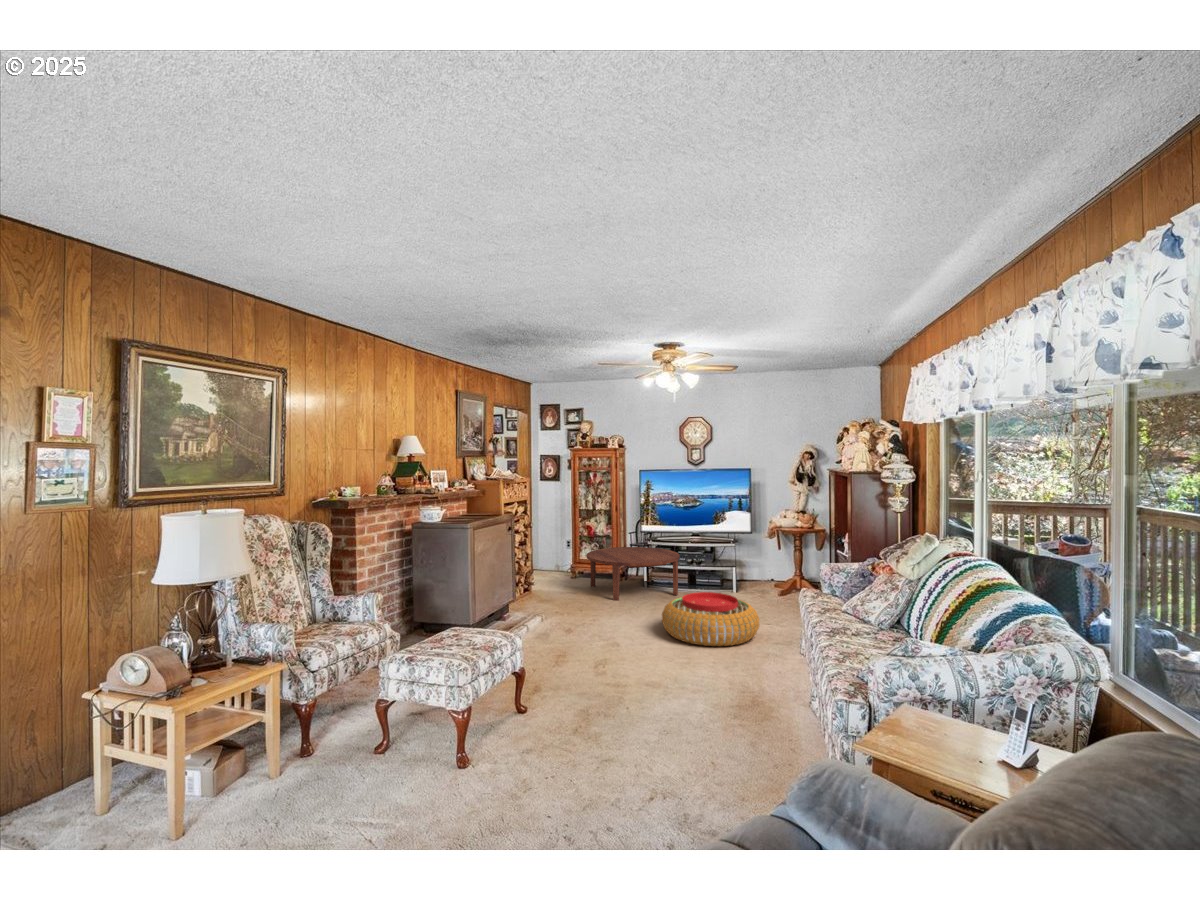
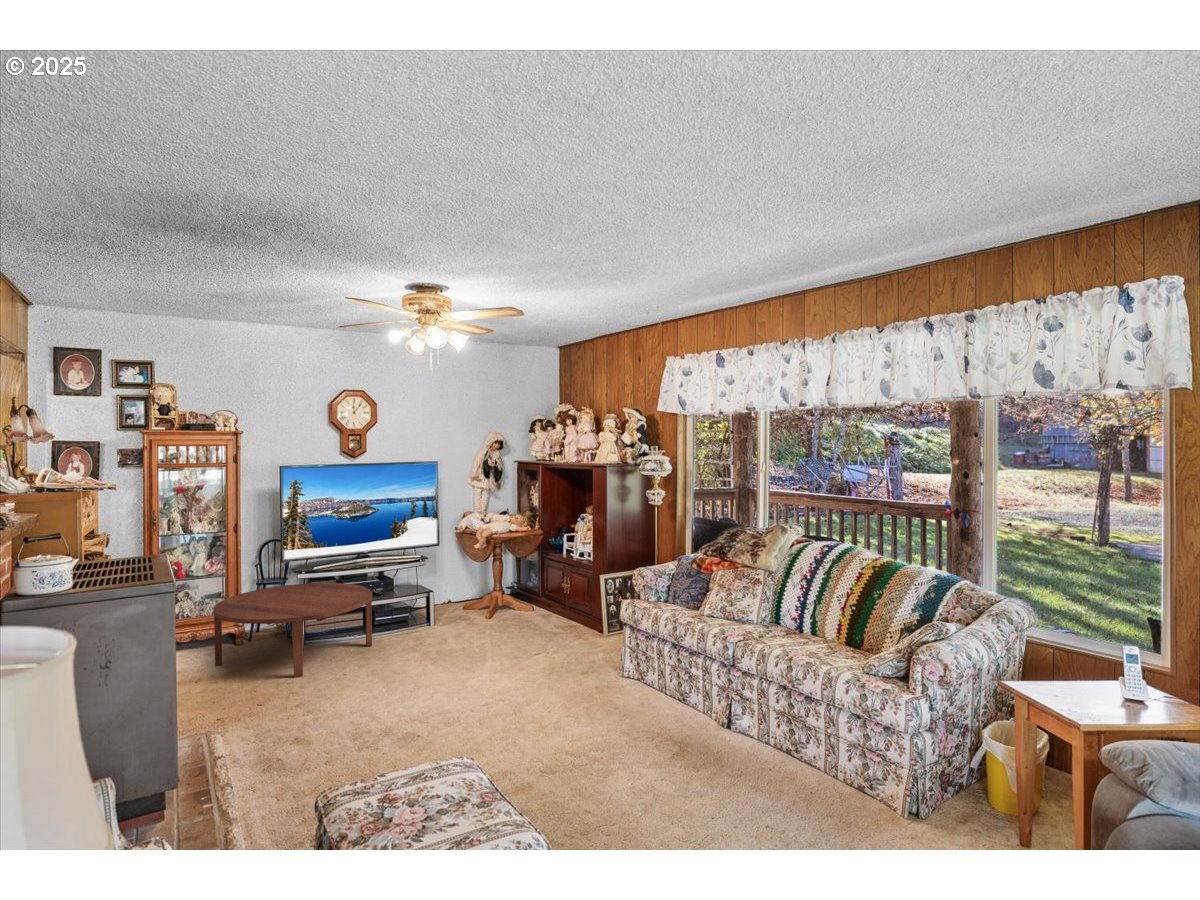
pouf: present [662,592,759,646] -> none [436,628,566,706]

